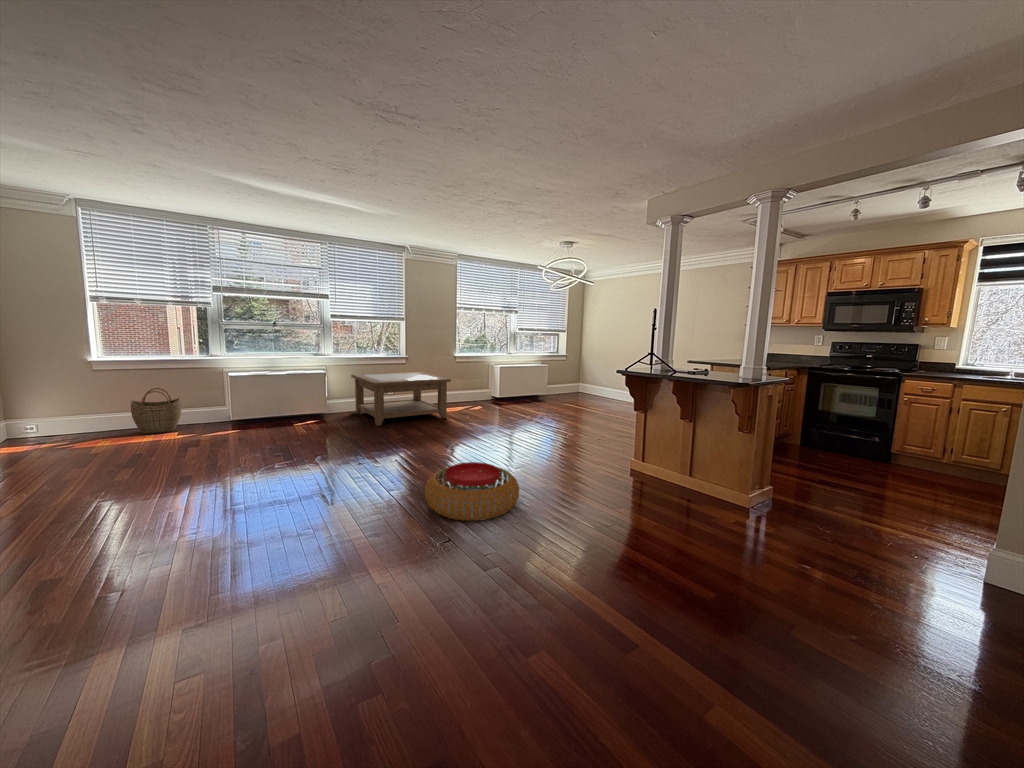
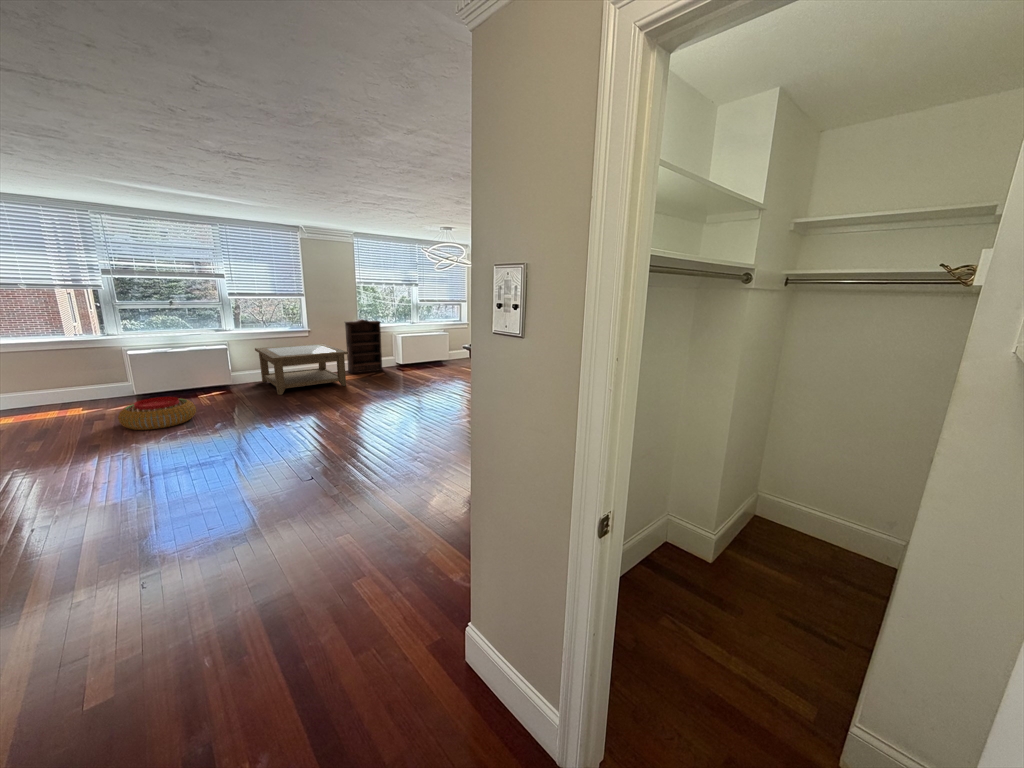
bookshelf: none [442,346,480,406] -> present [345,319,382,373]
woven basket: present [131,388,181,434] -> none [30,367,84,410]
pouf: present [425,462,519,521] -> present [118,397,196,430]

